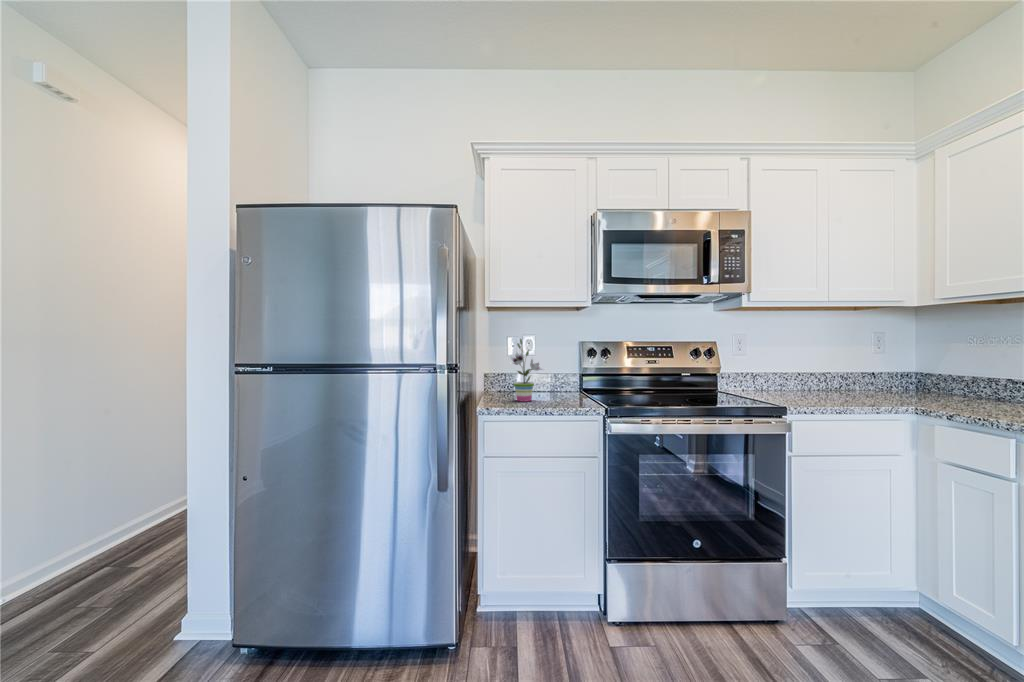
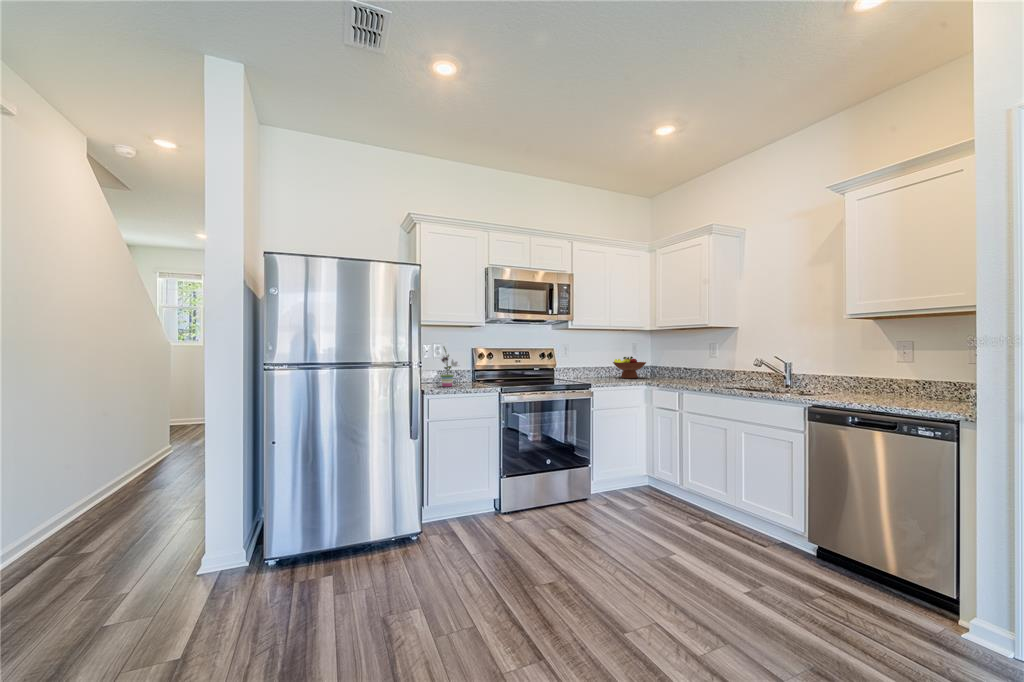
fruit bowl: none [833,356,912,396] -> present [613,356,646,378]

